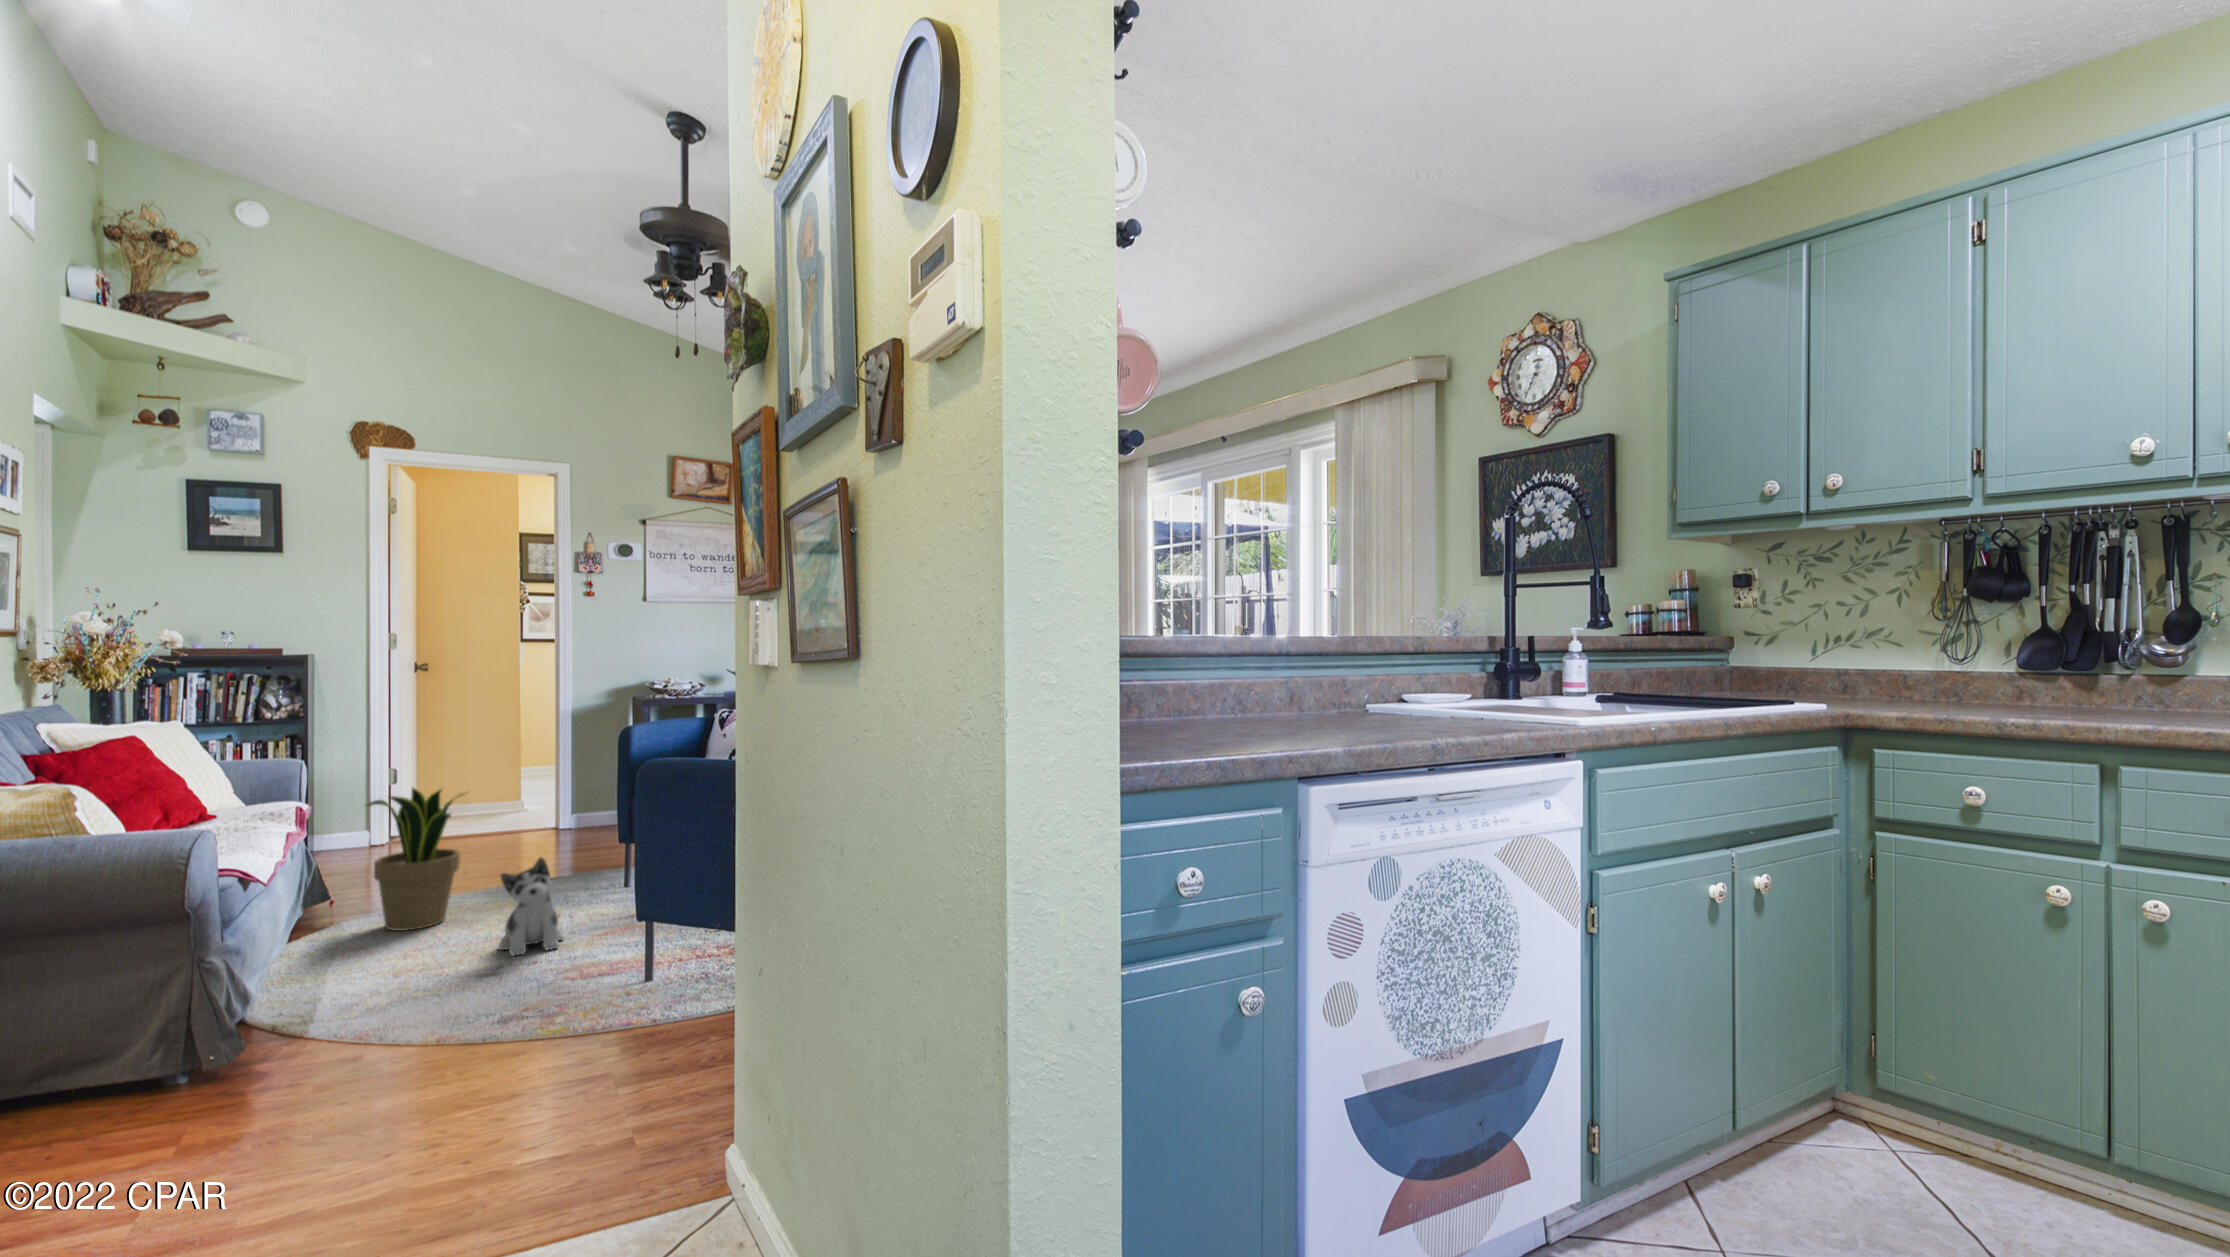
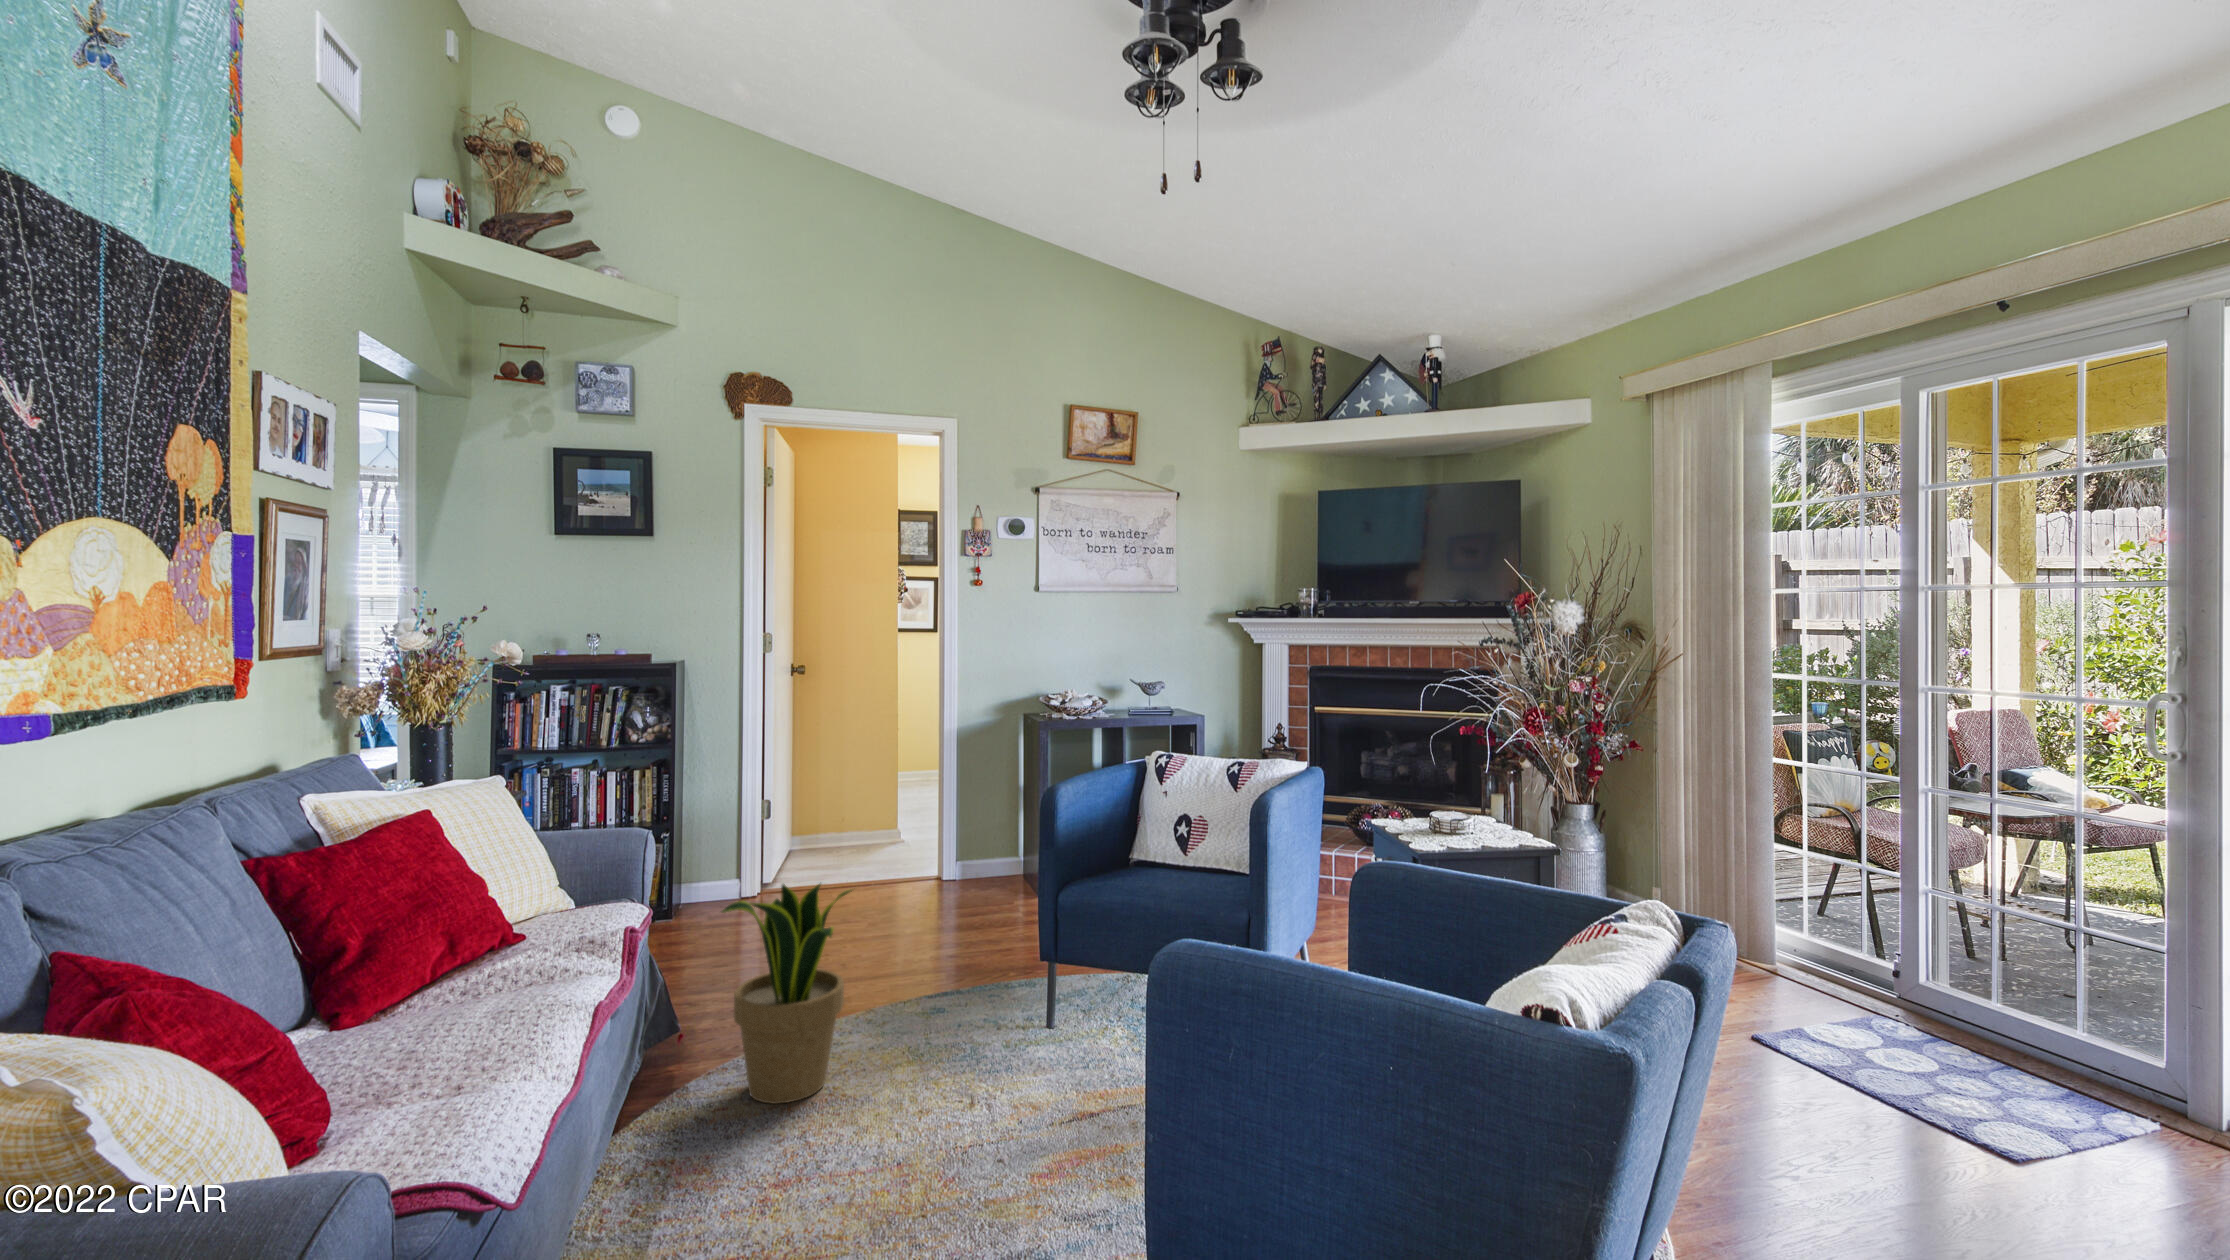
plush toy: present [498,857,564,956] -> none [903,1037,997,1214]

